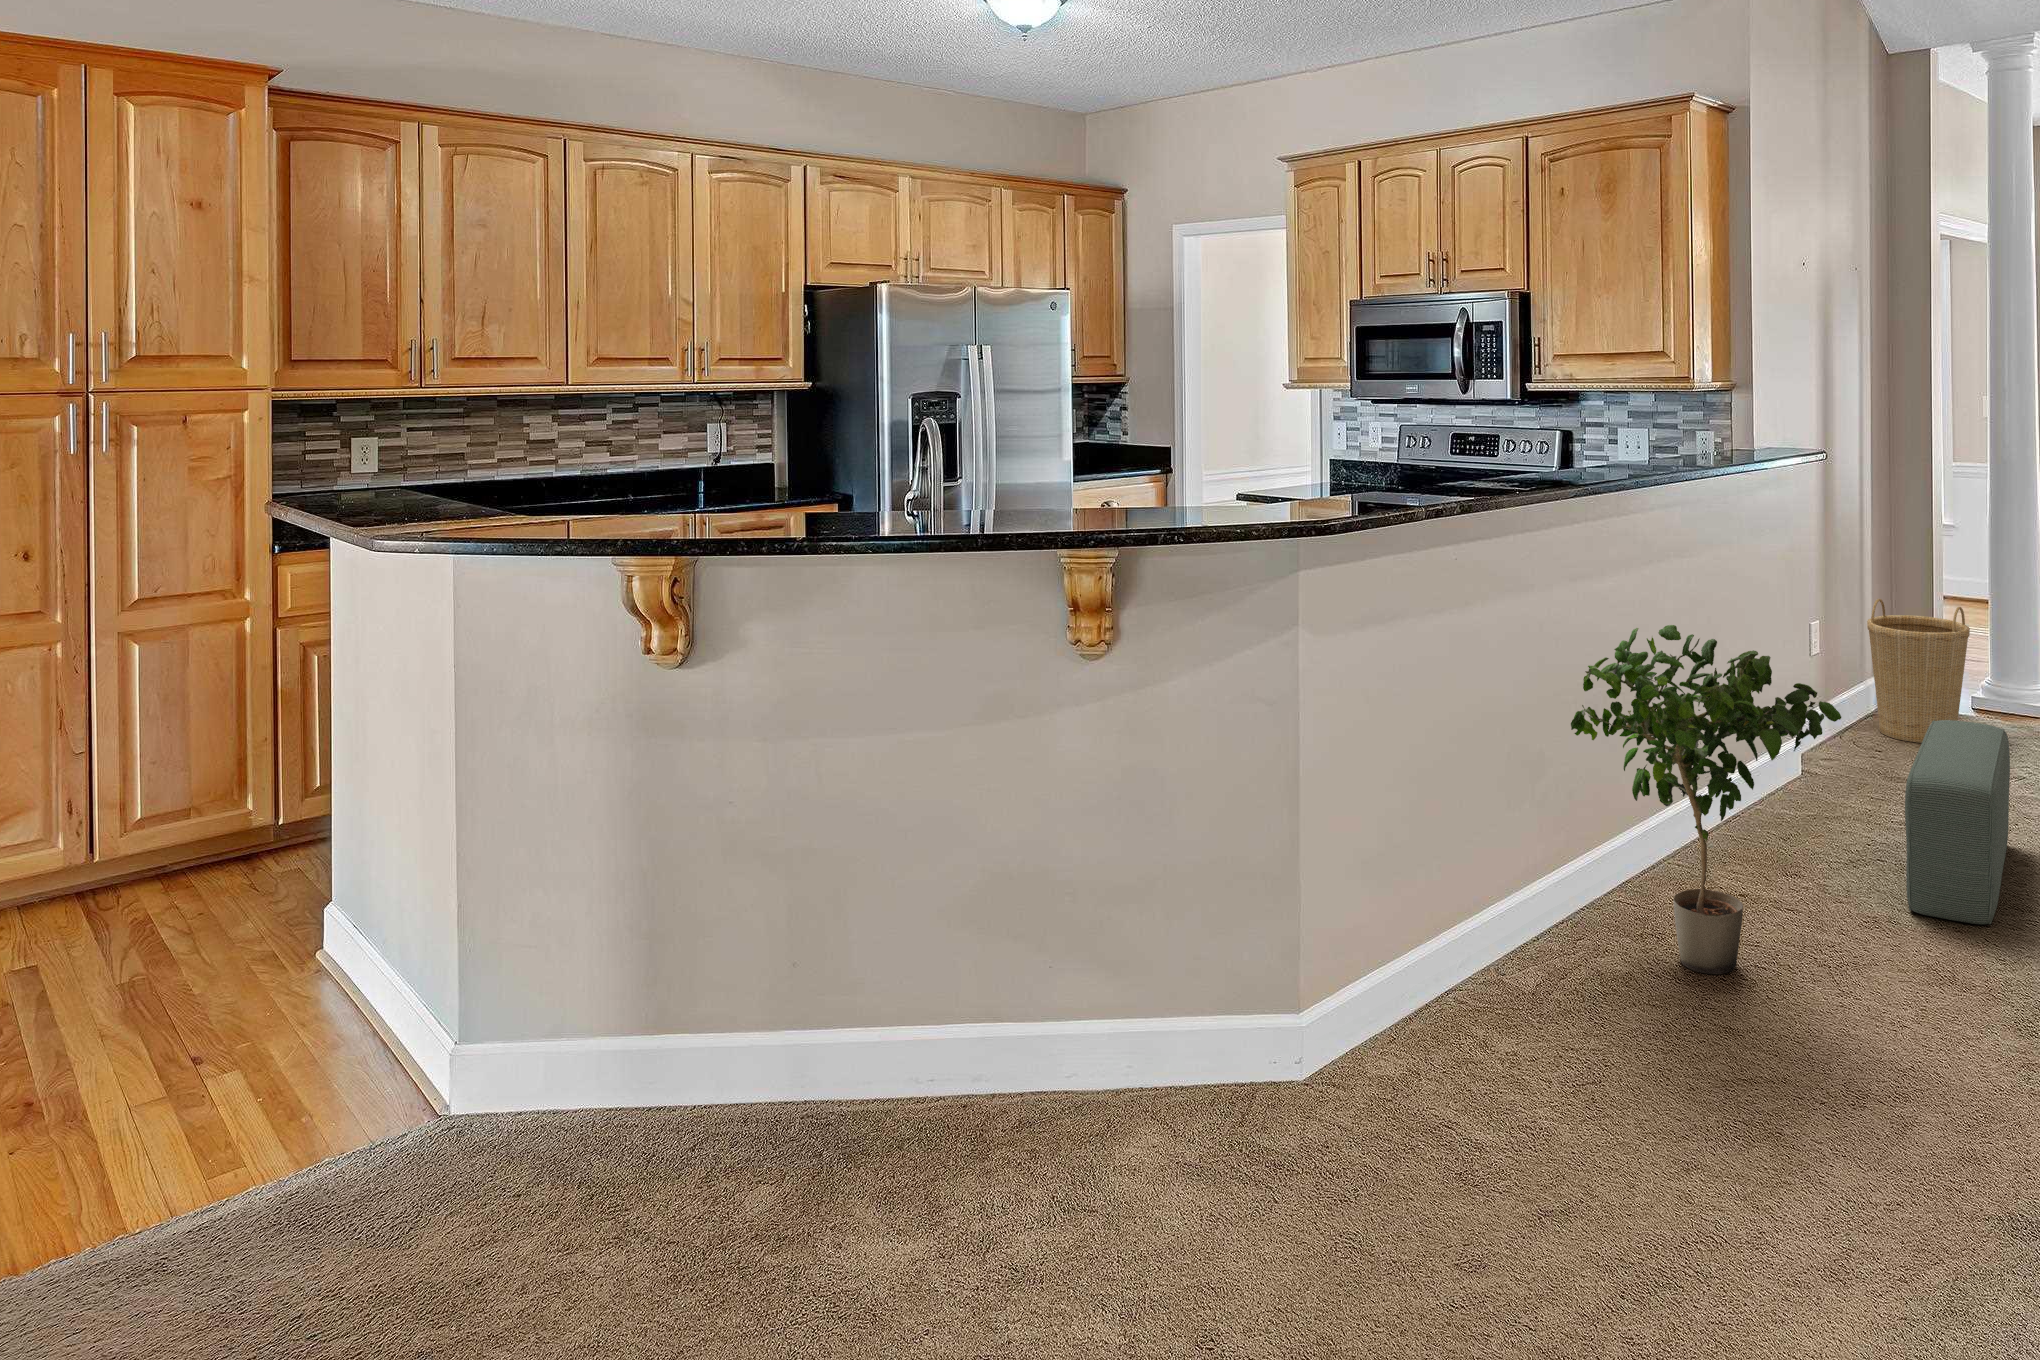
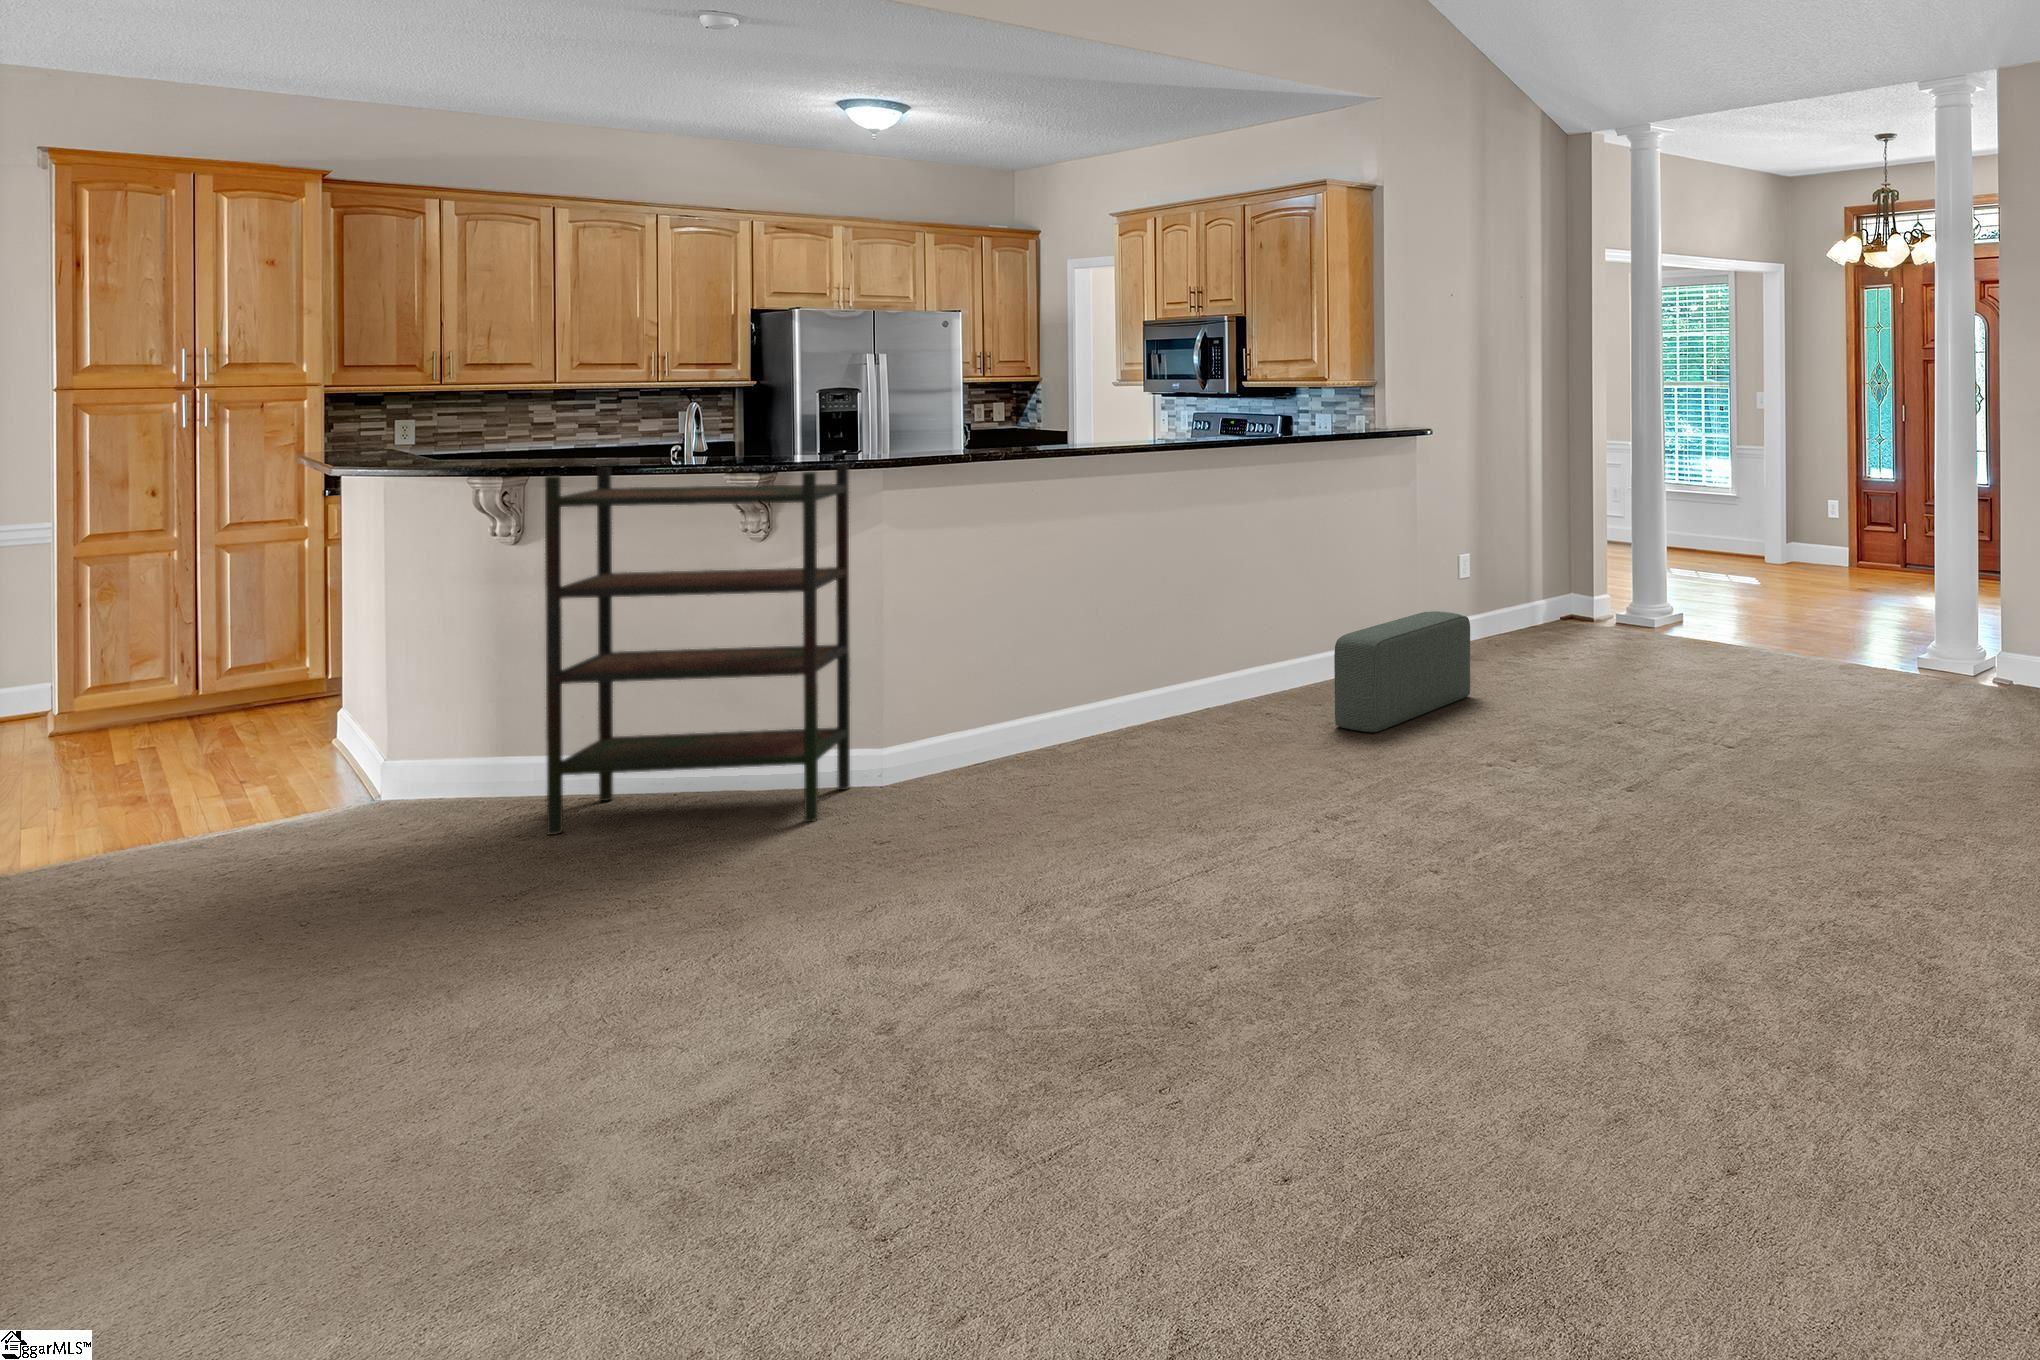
bookshelf: none [907,528,1359,1220] -> present [545,464,850,835]
basket: present [1867,599,1970,743] -> none [1502,541,1572,645]
potted plant: present [1571,625,1841,974] -> none [1083,536,1217,752]

